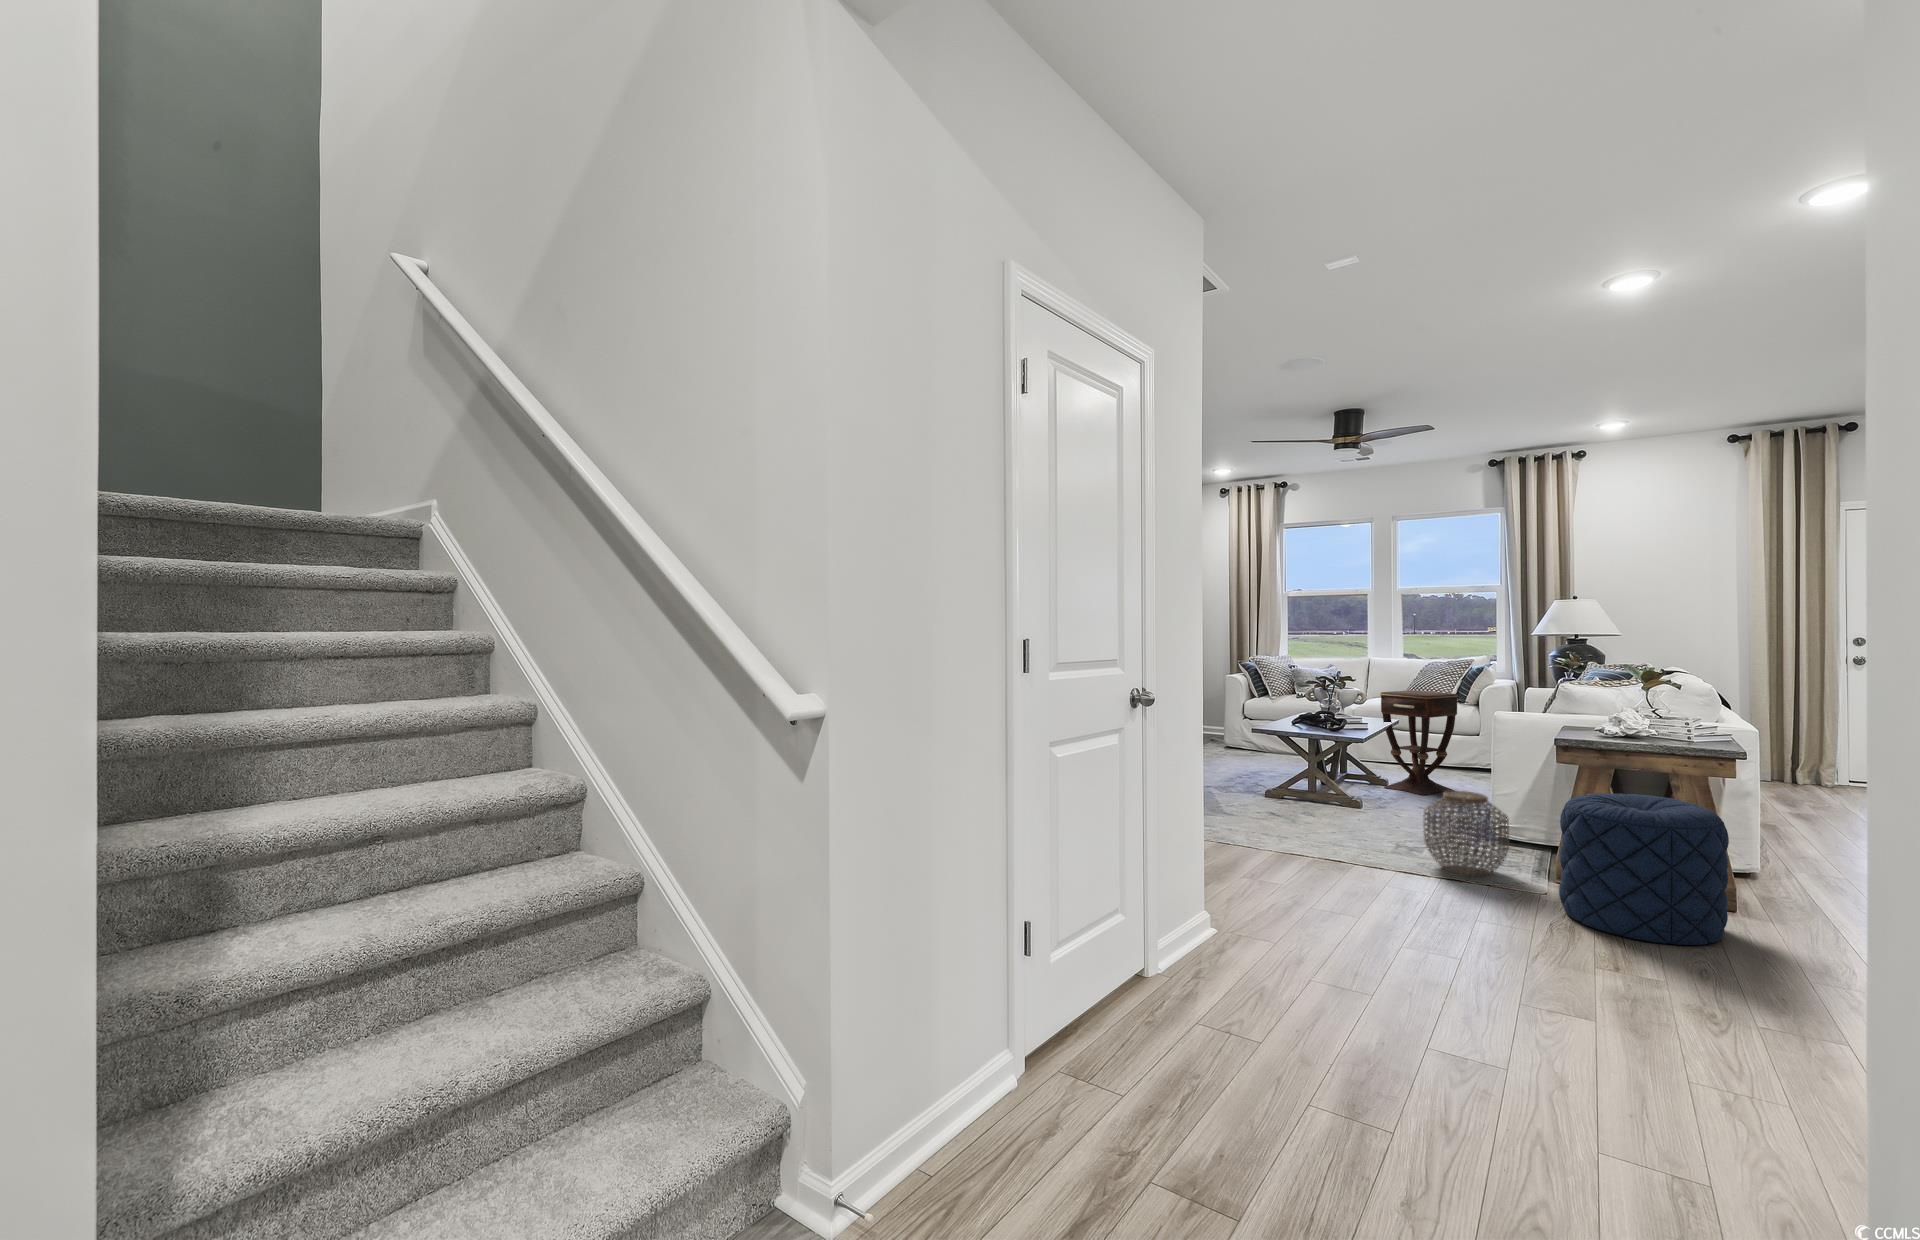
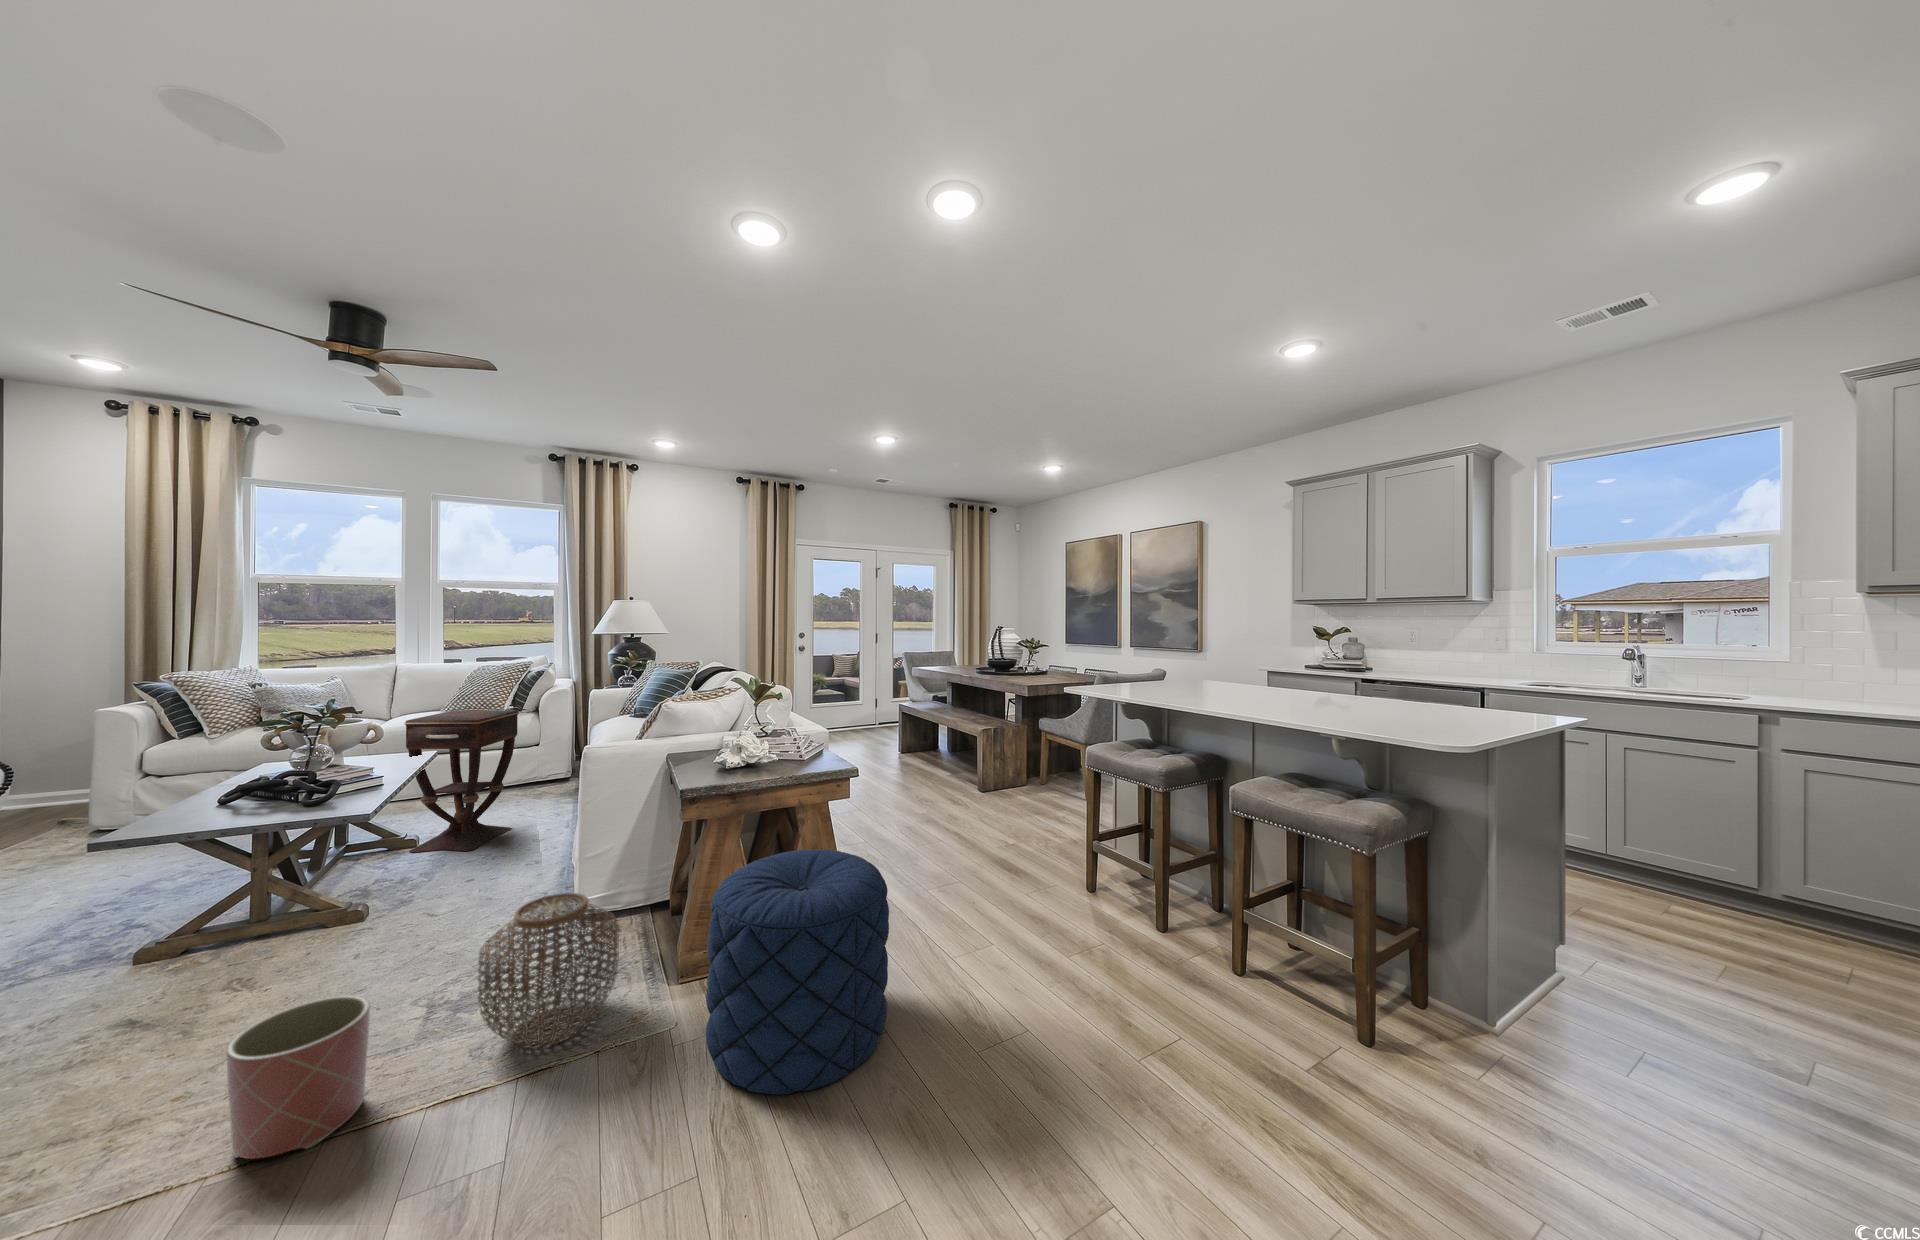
planter: none [1321,806,1373,866] -> present [226,995,370,1159]

